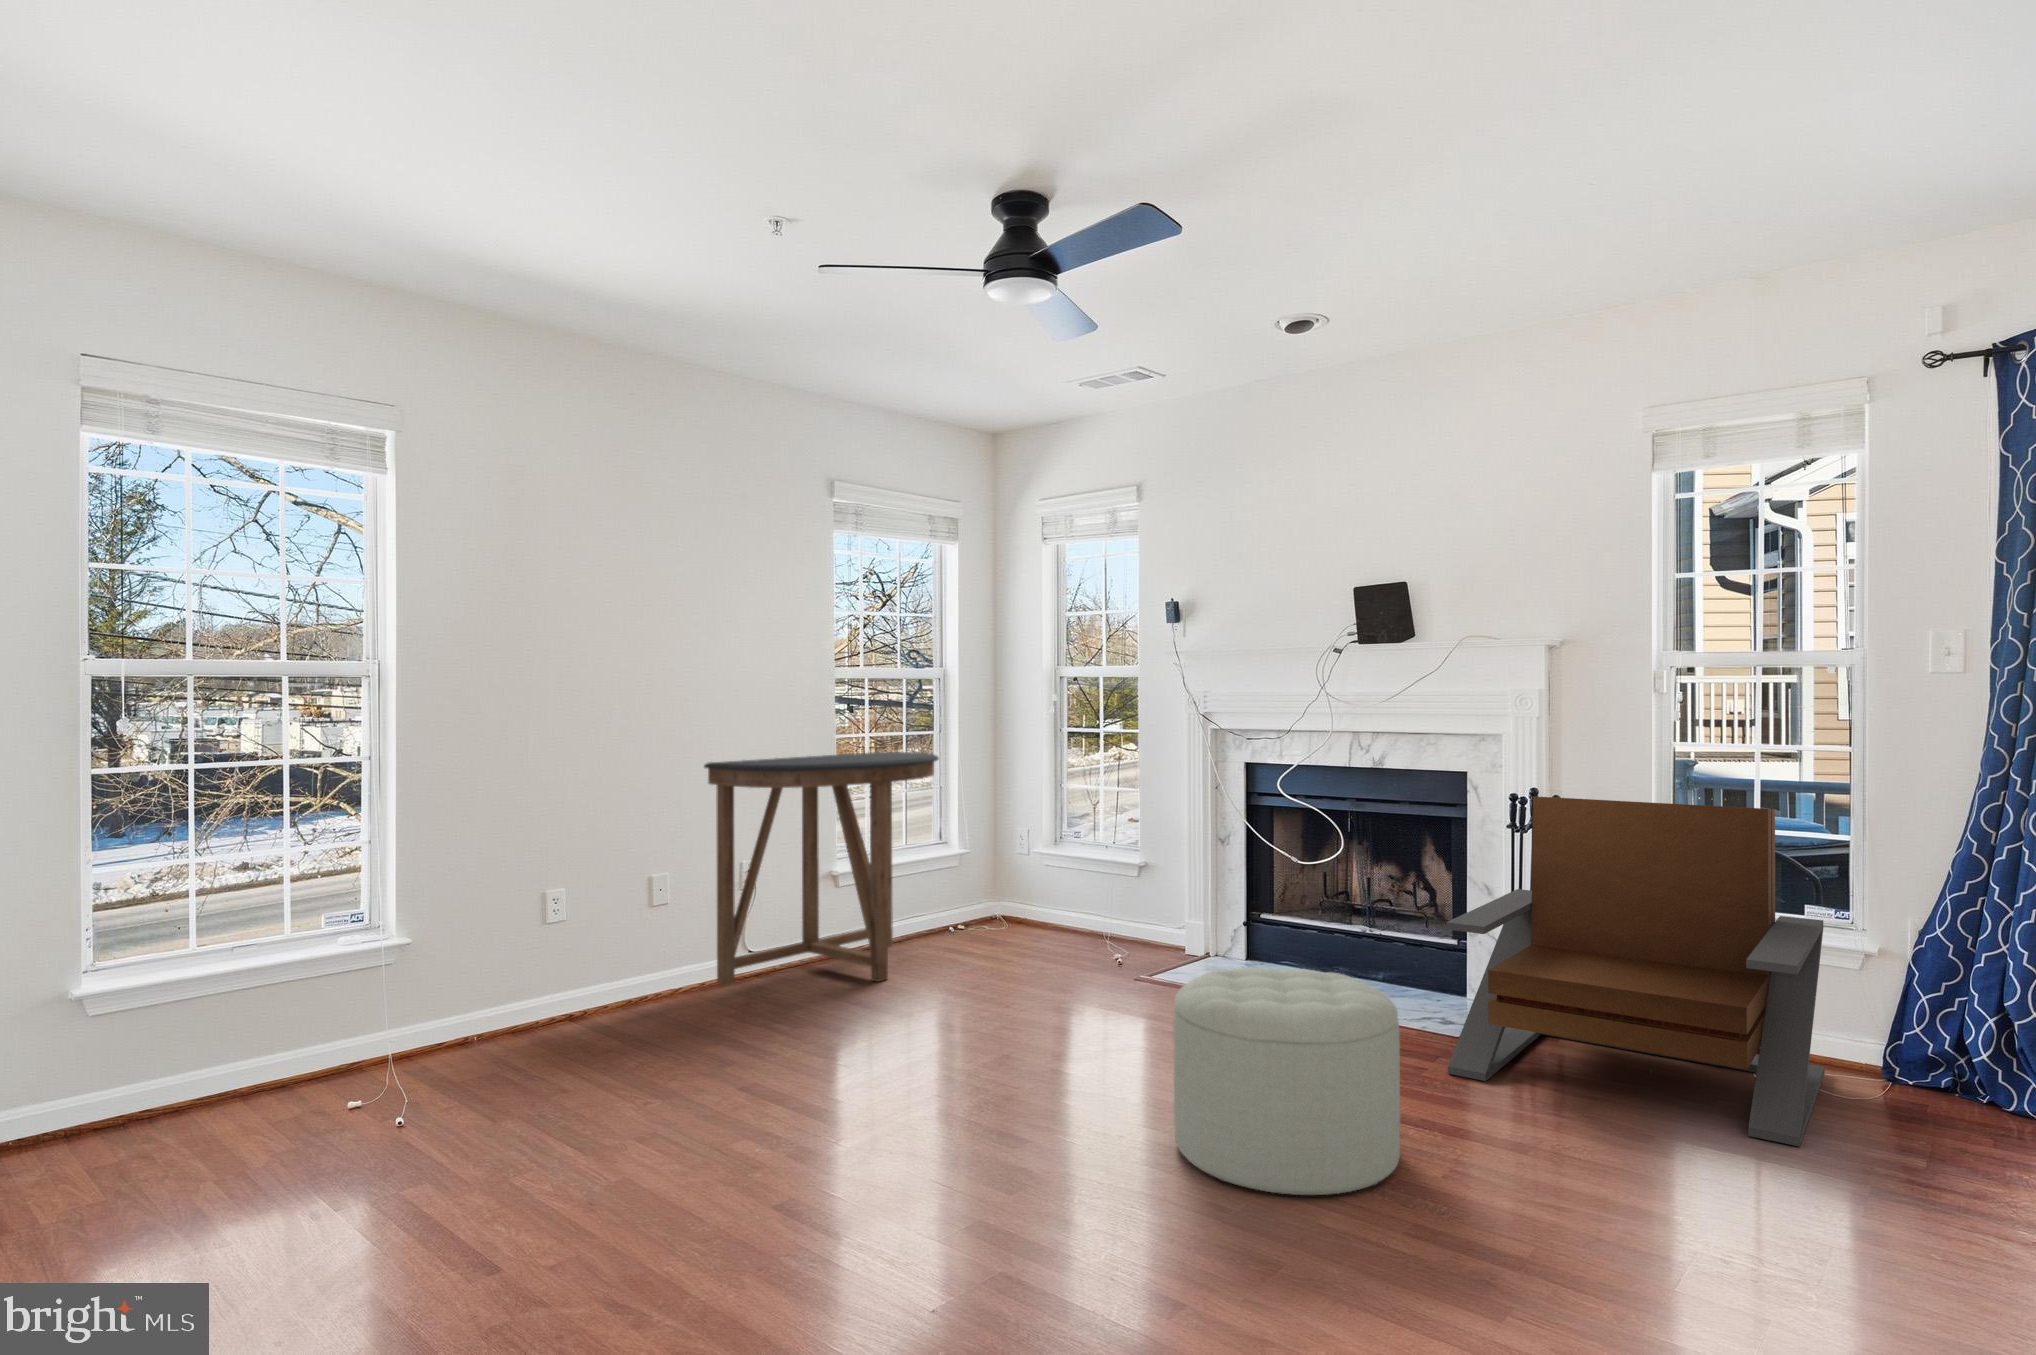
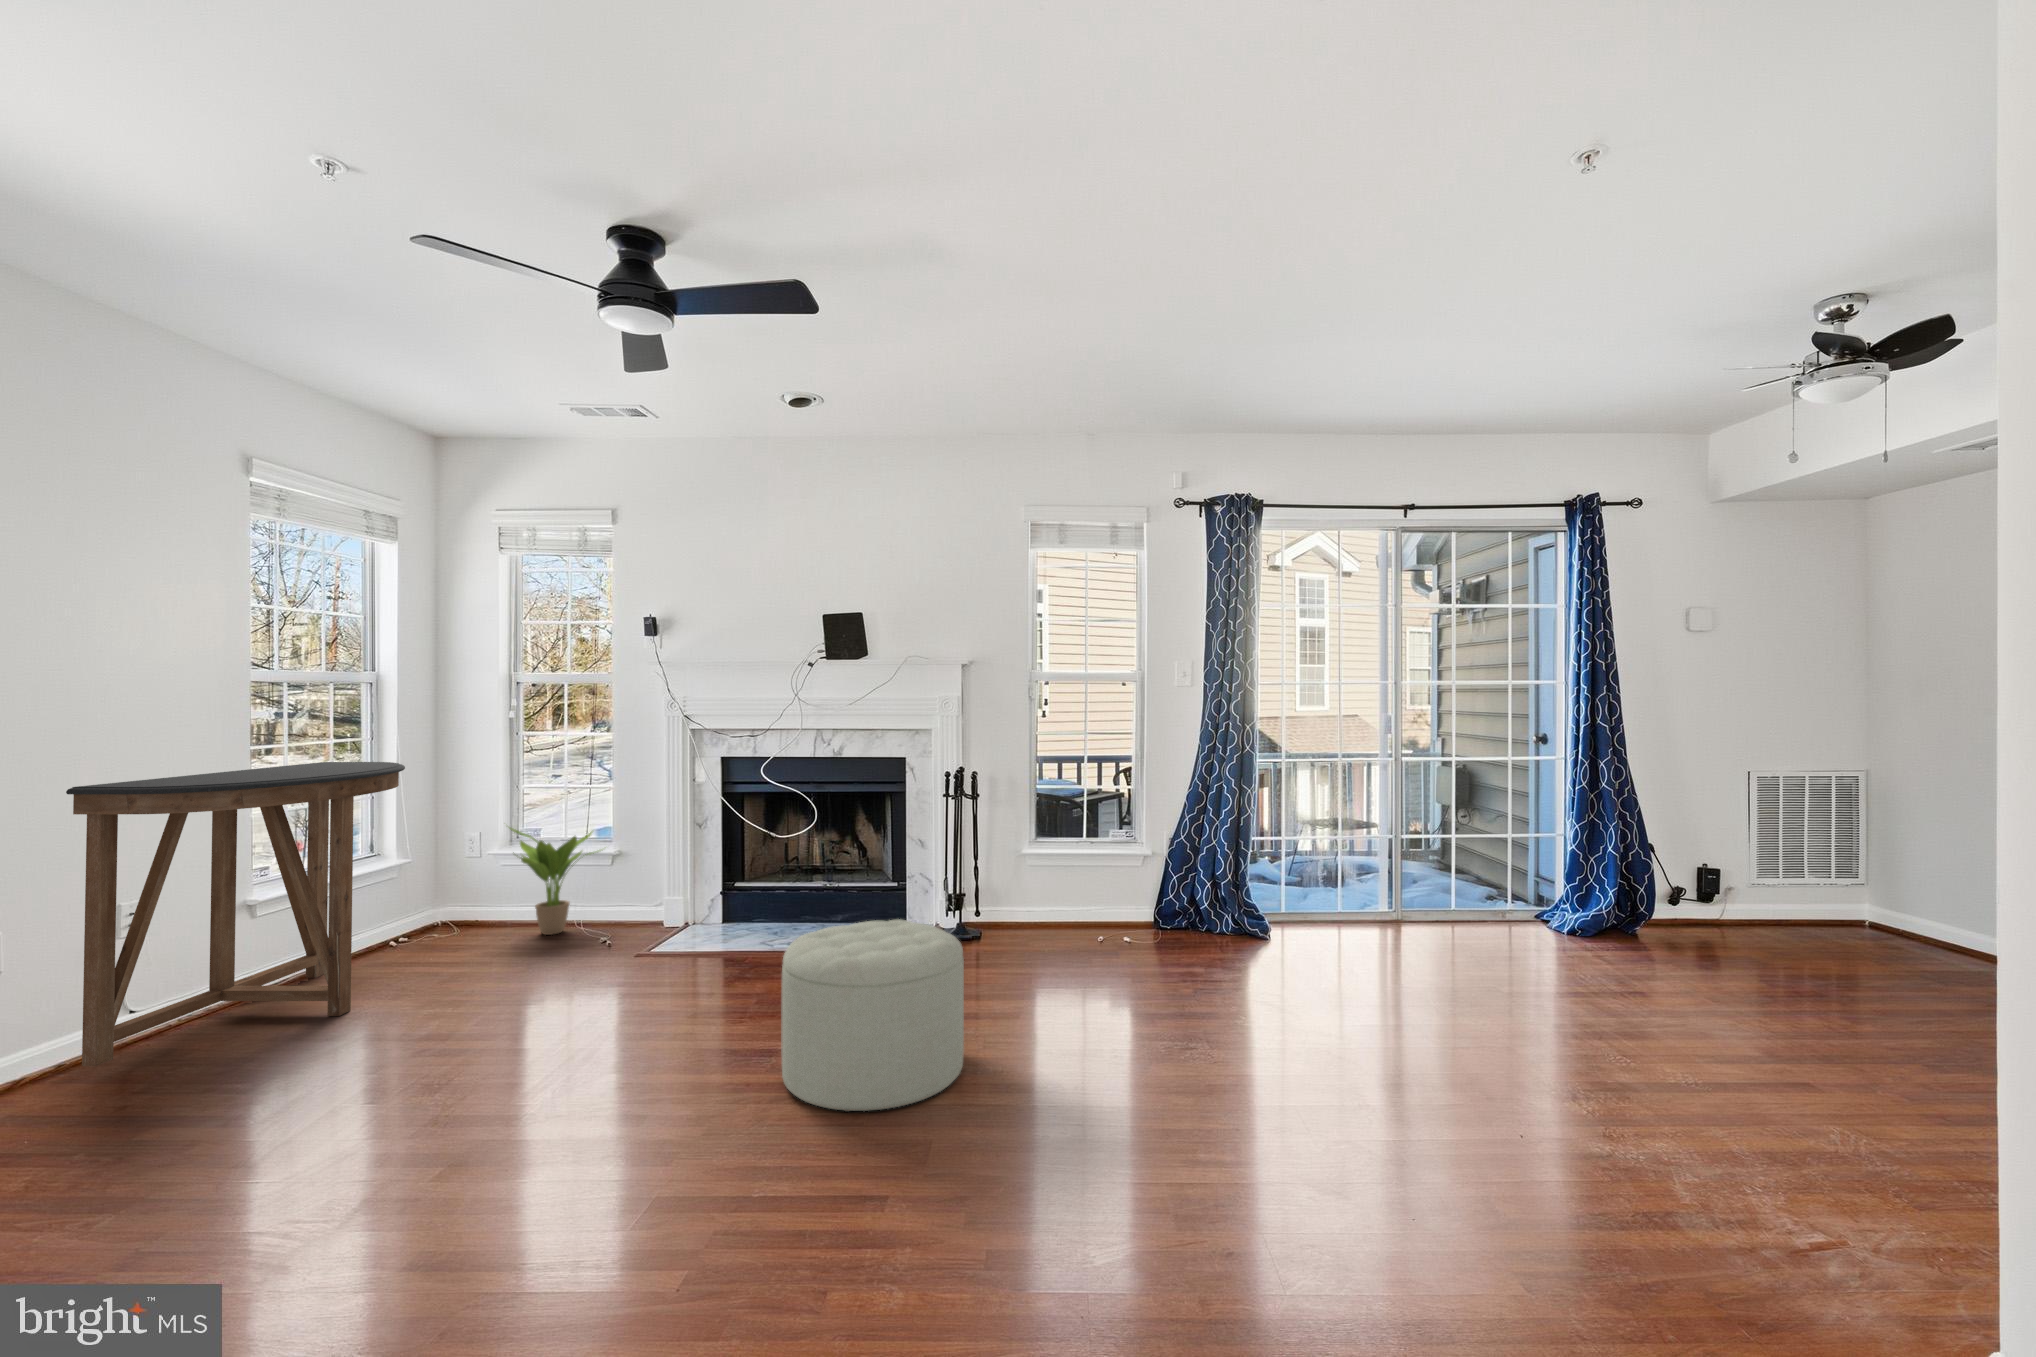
lounge chair: present [1447,797,1825,1146] -> none [936,771,1152,982]
potted plant: none [1035,820,1133,943] -> present [509,827,600,935]

